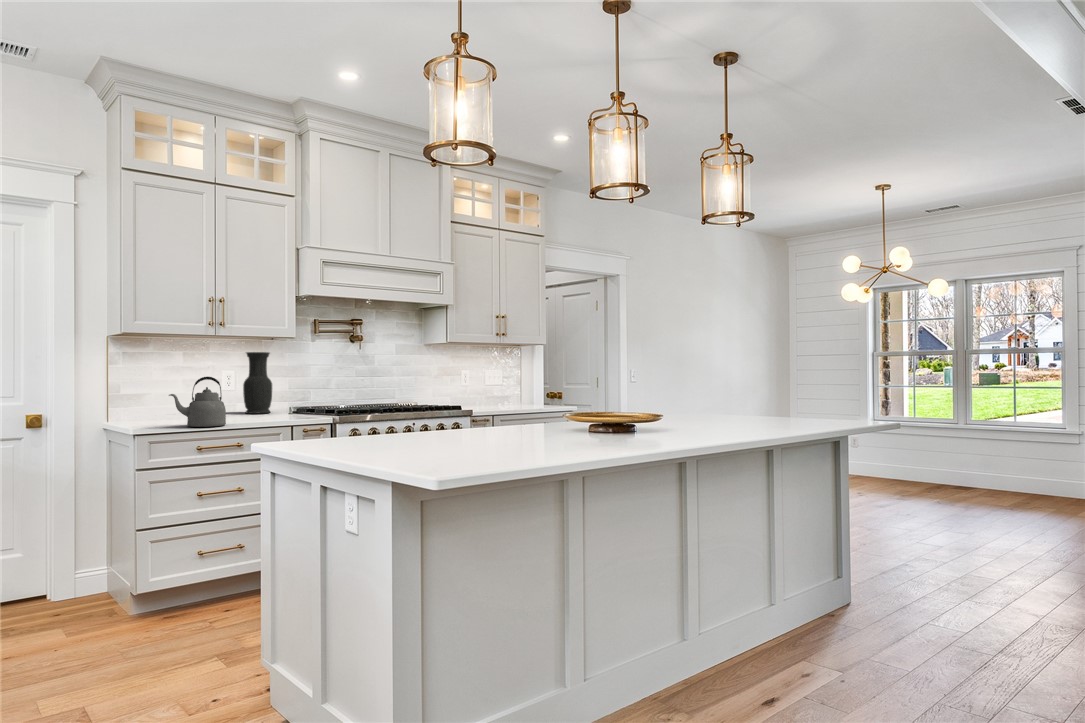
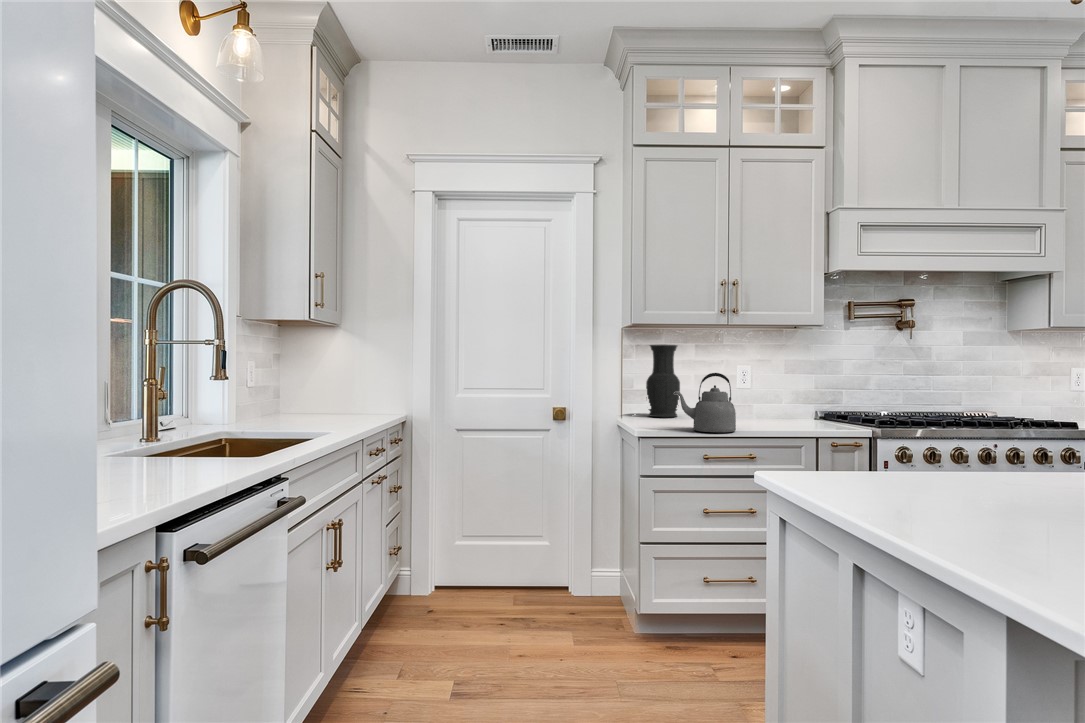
vase: present [243,352,272,414] -> present [646,345,680,417]

